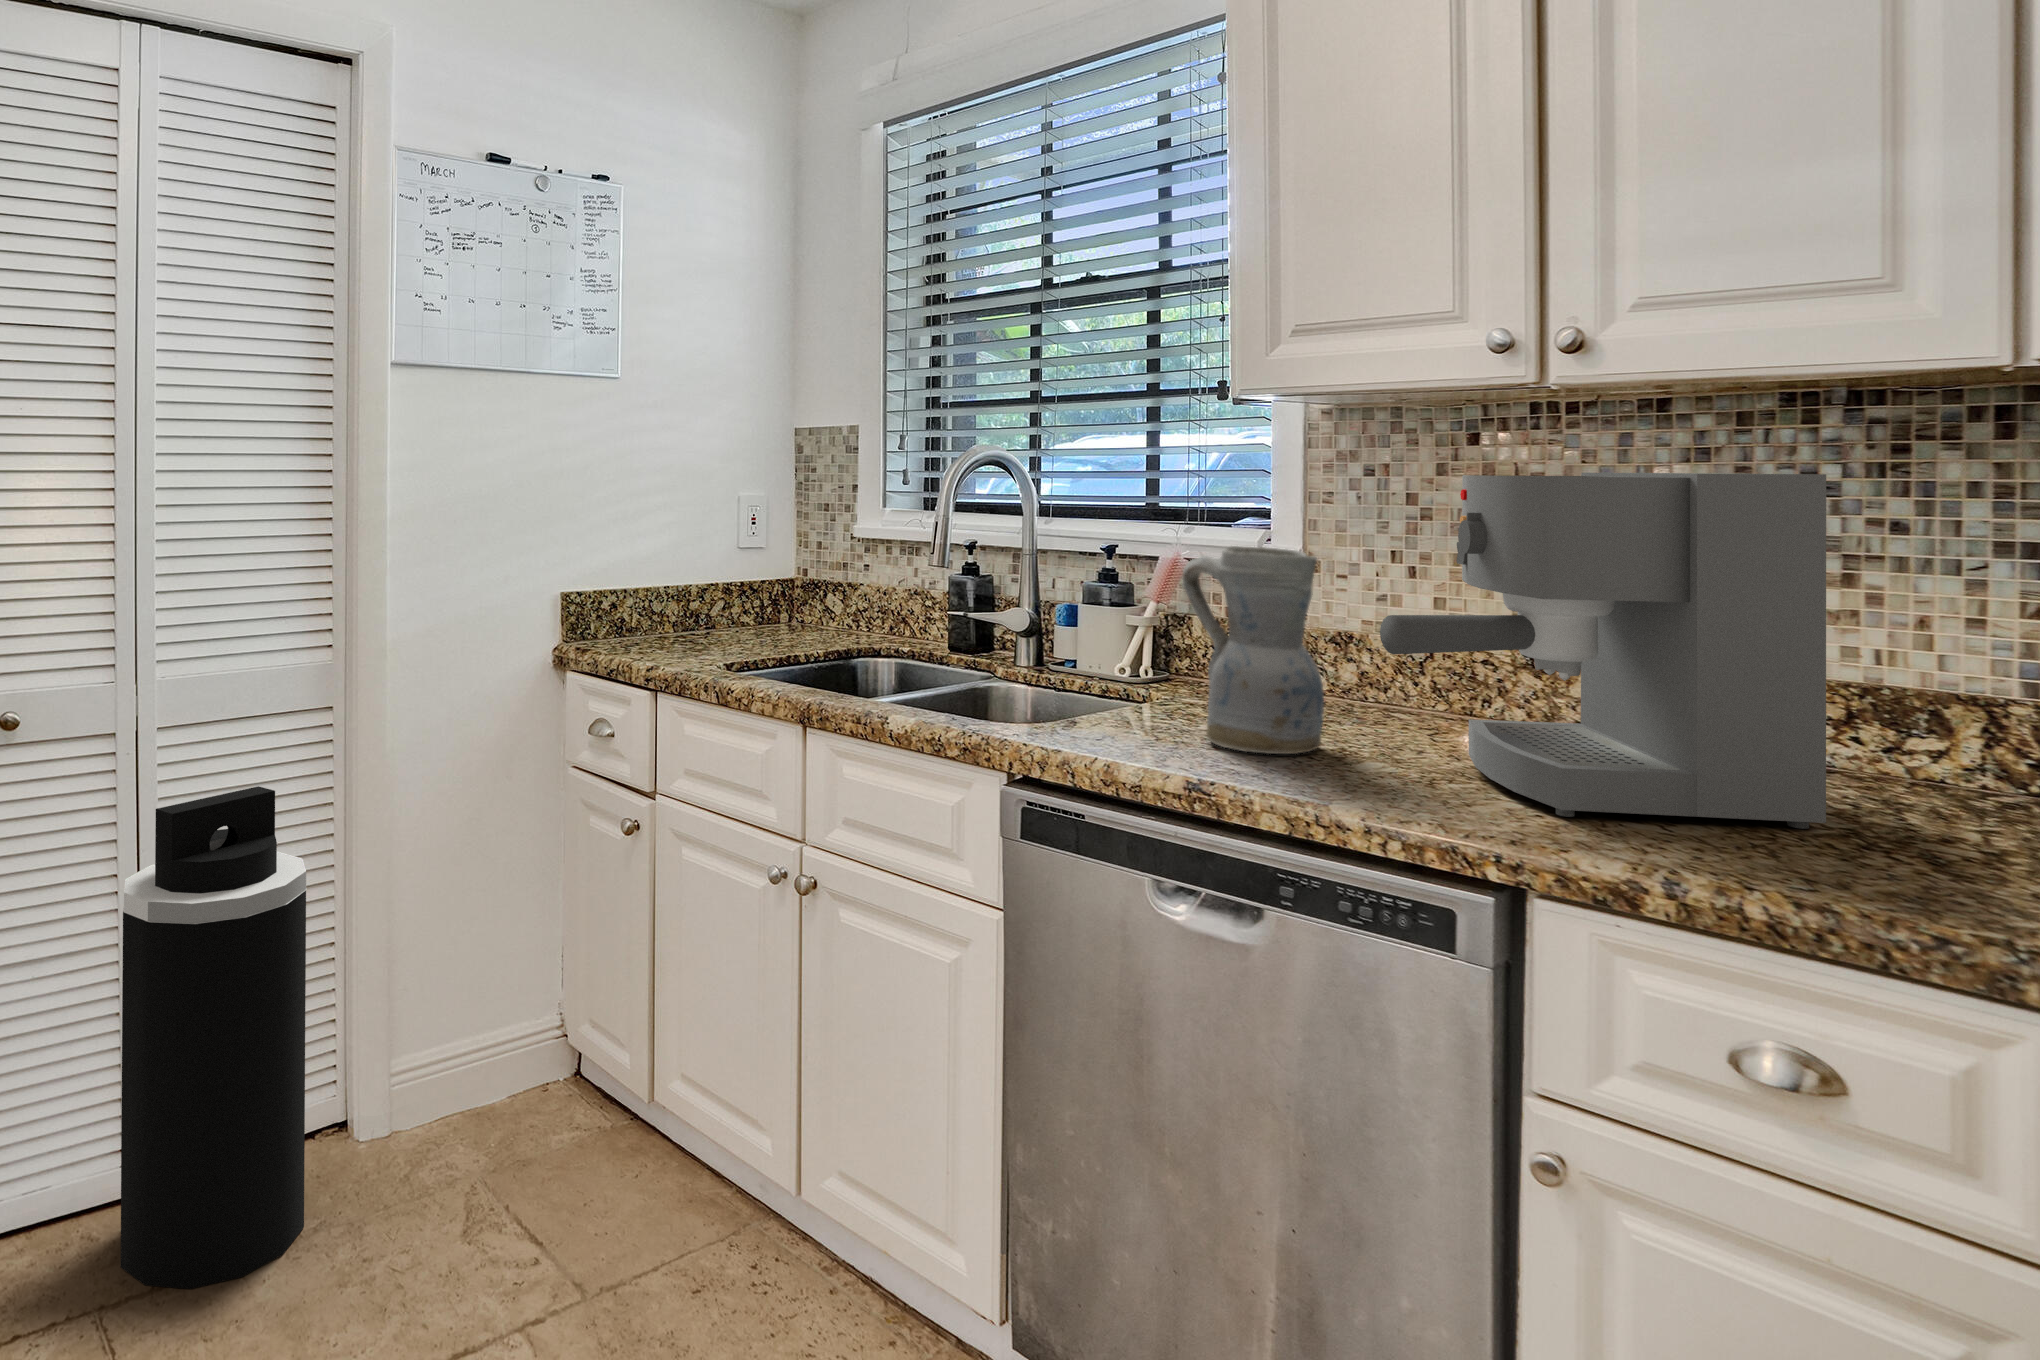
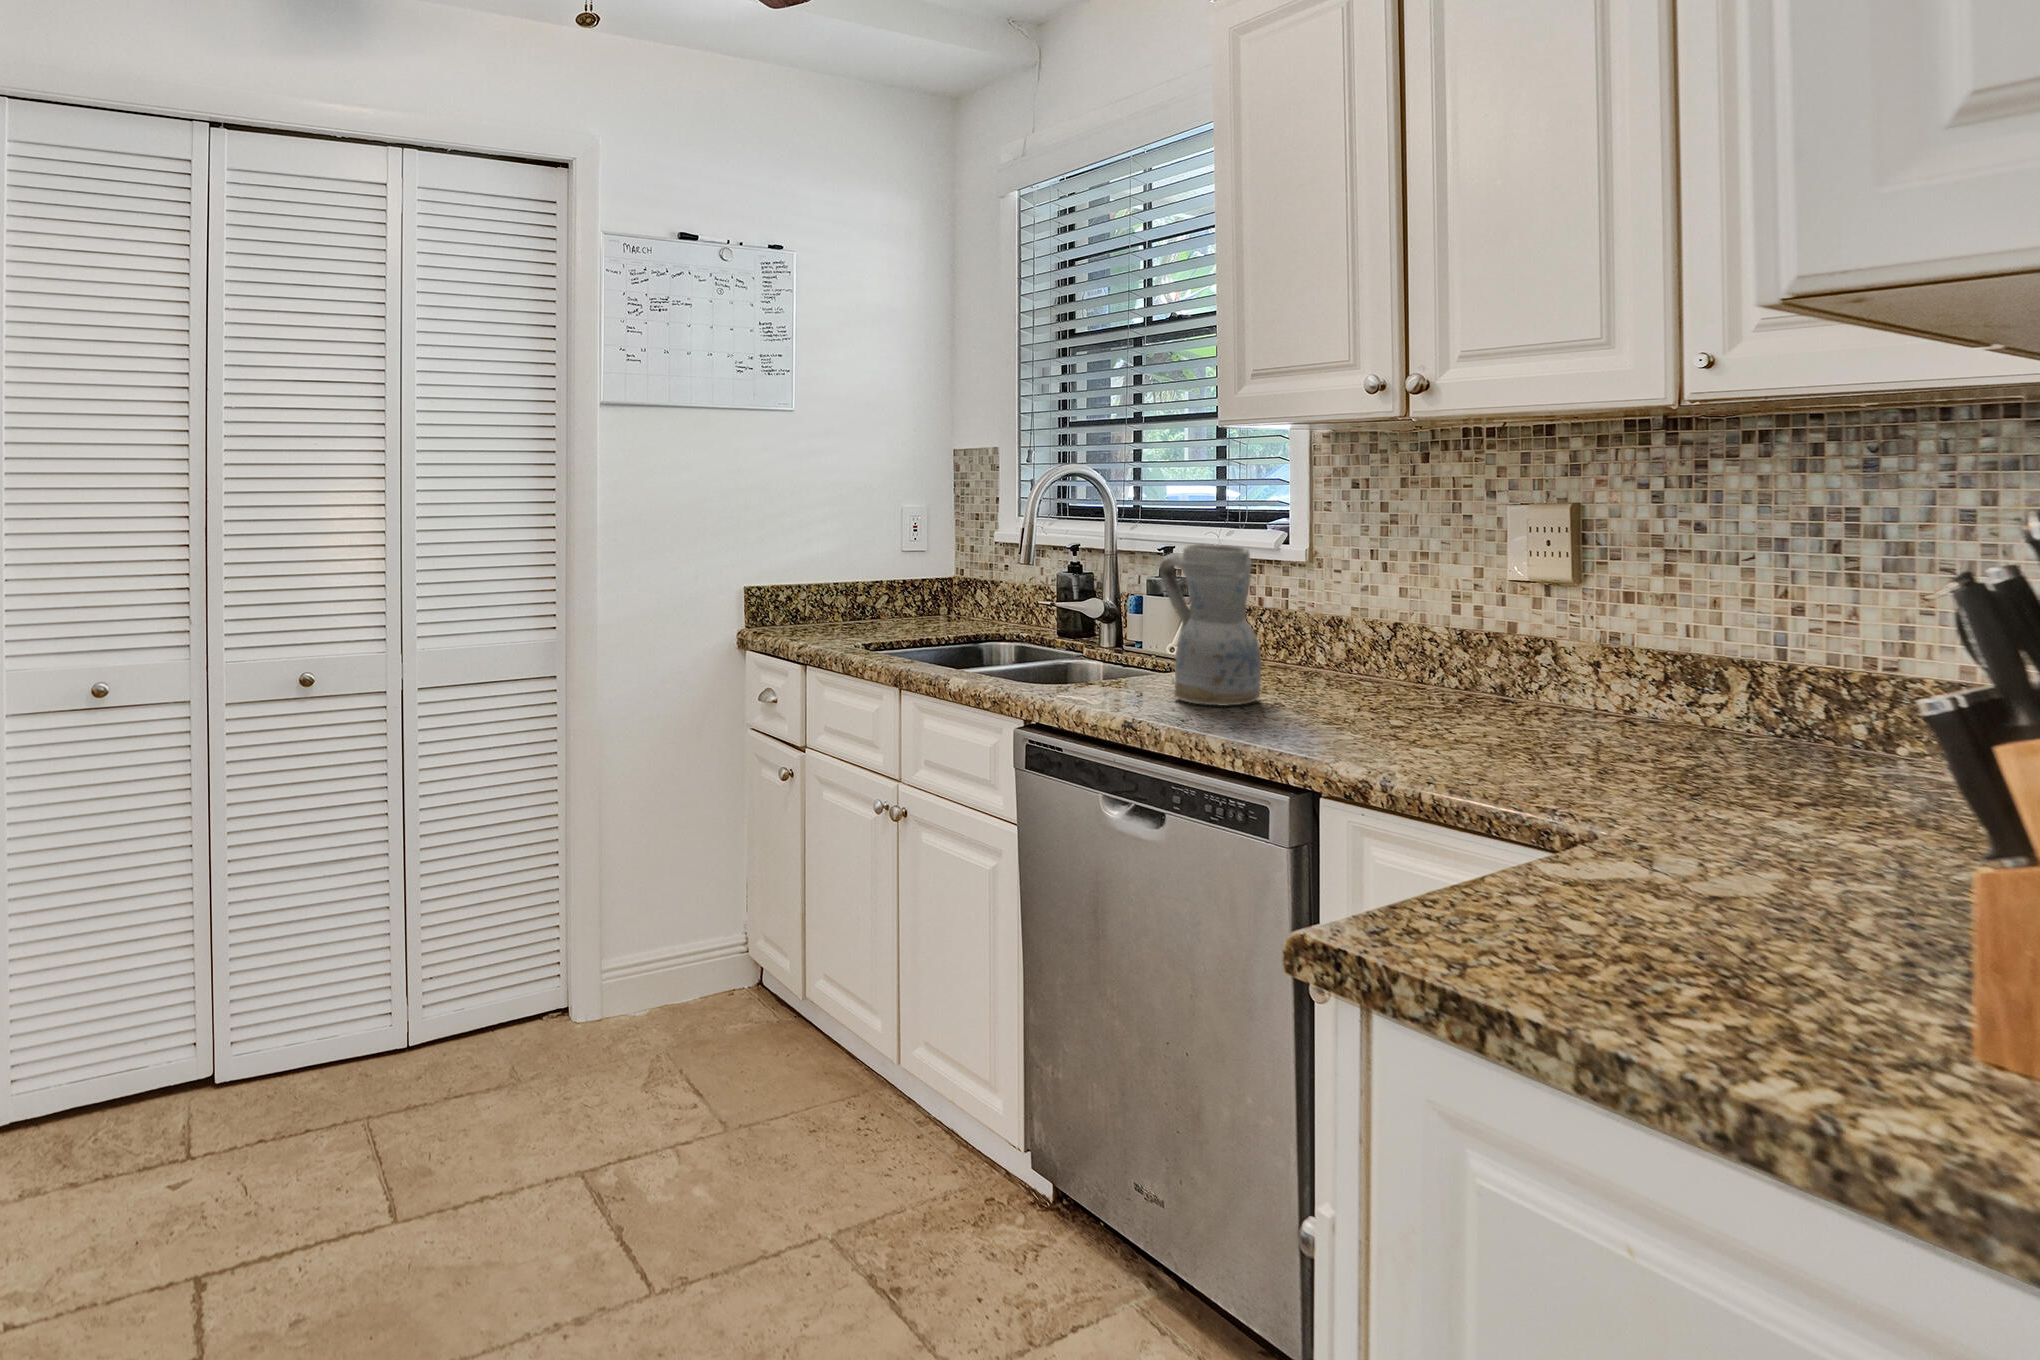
coffee maker: present [1380,473,1826,829] -> none [1258,485,1556,752]
trash can: present [120,786,307,1289] -> none [379,736,521,1117]

